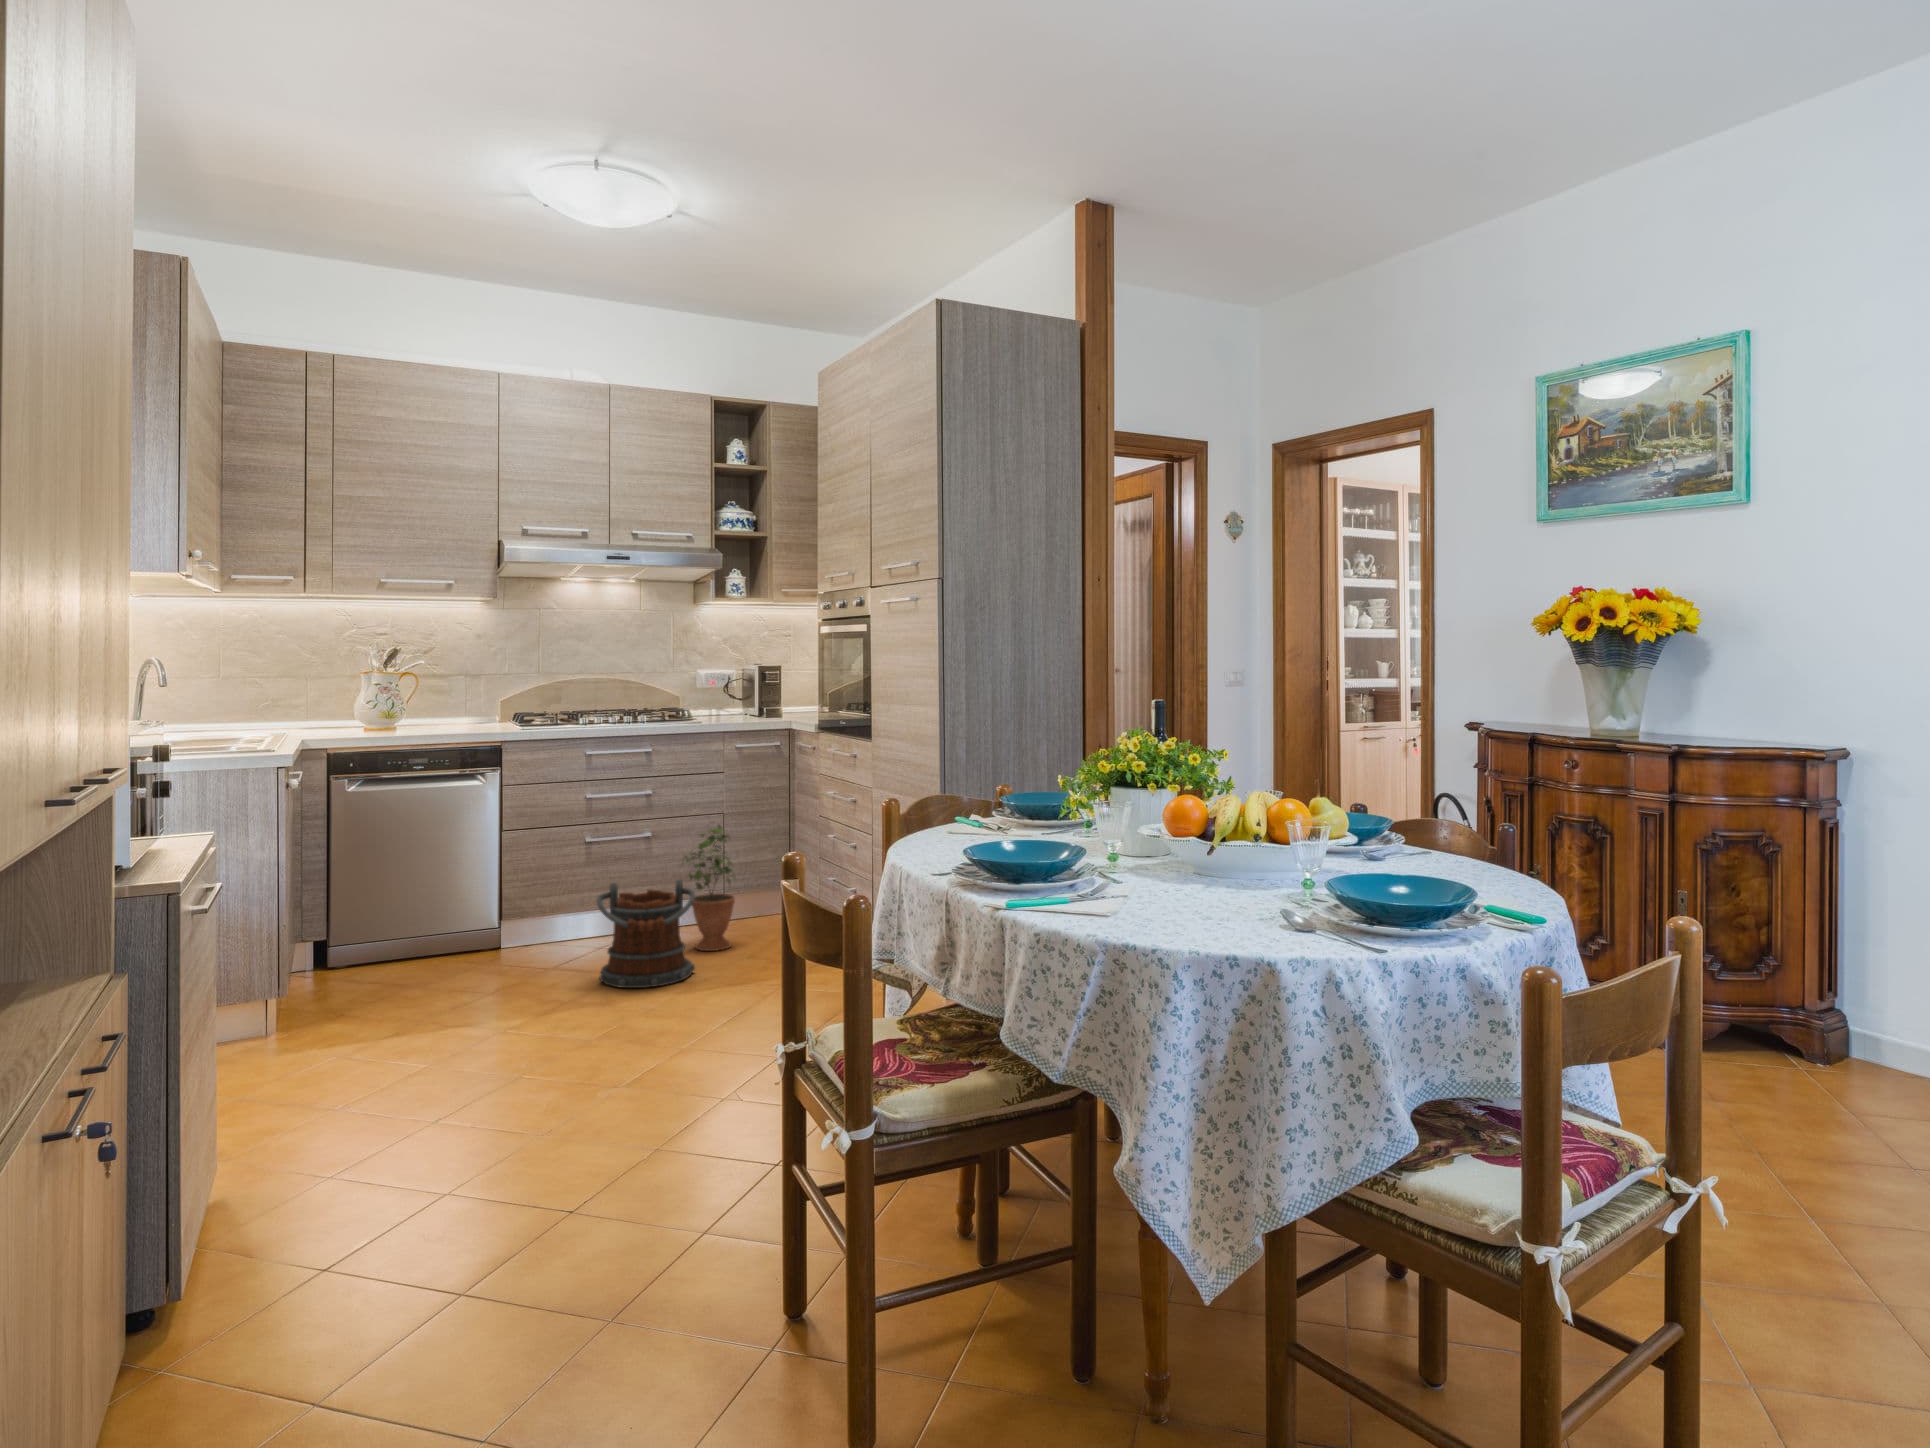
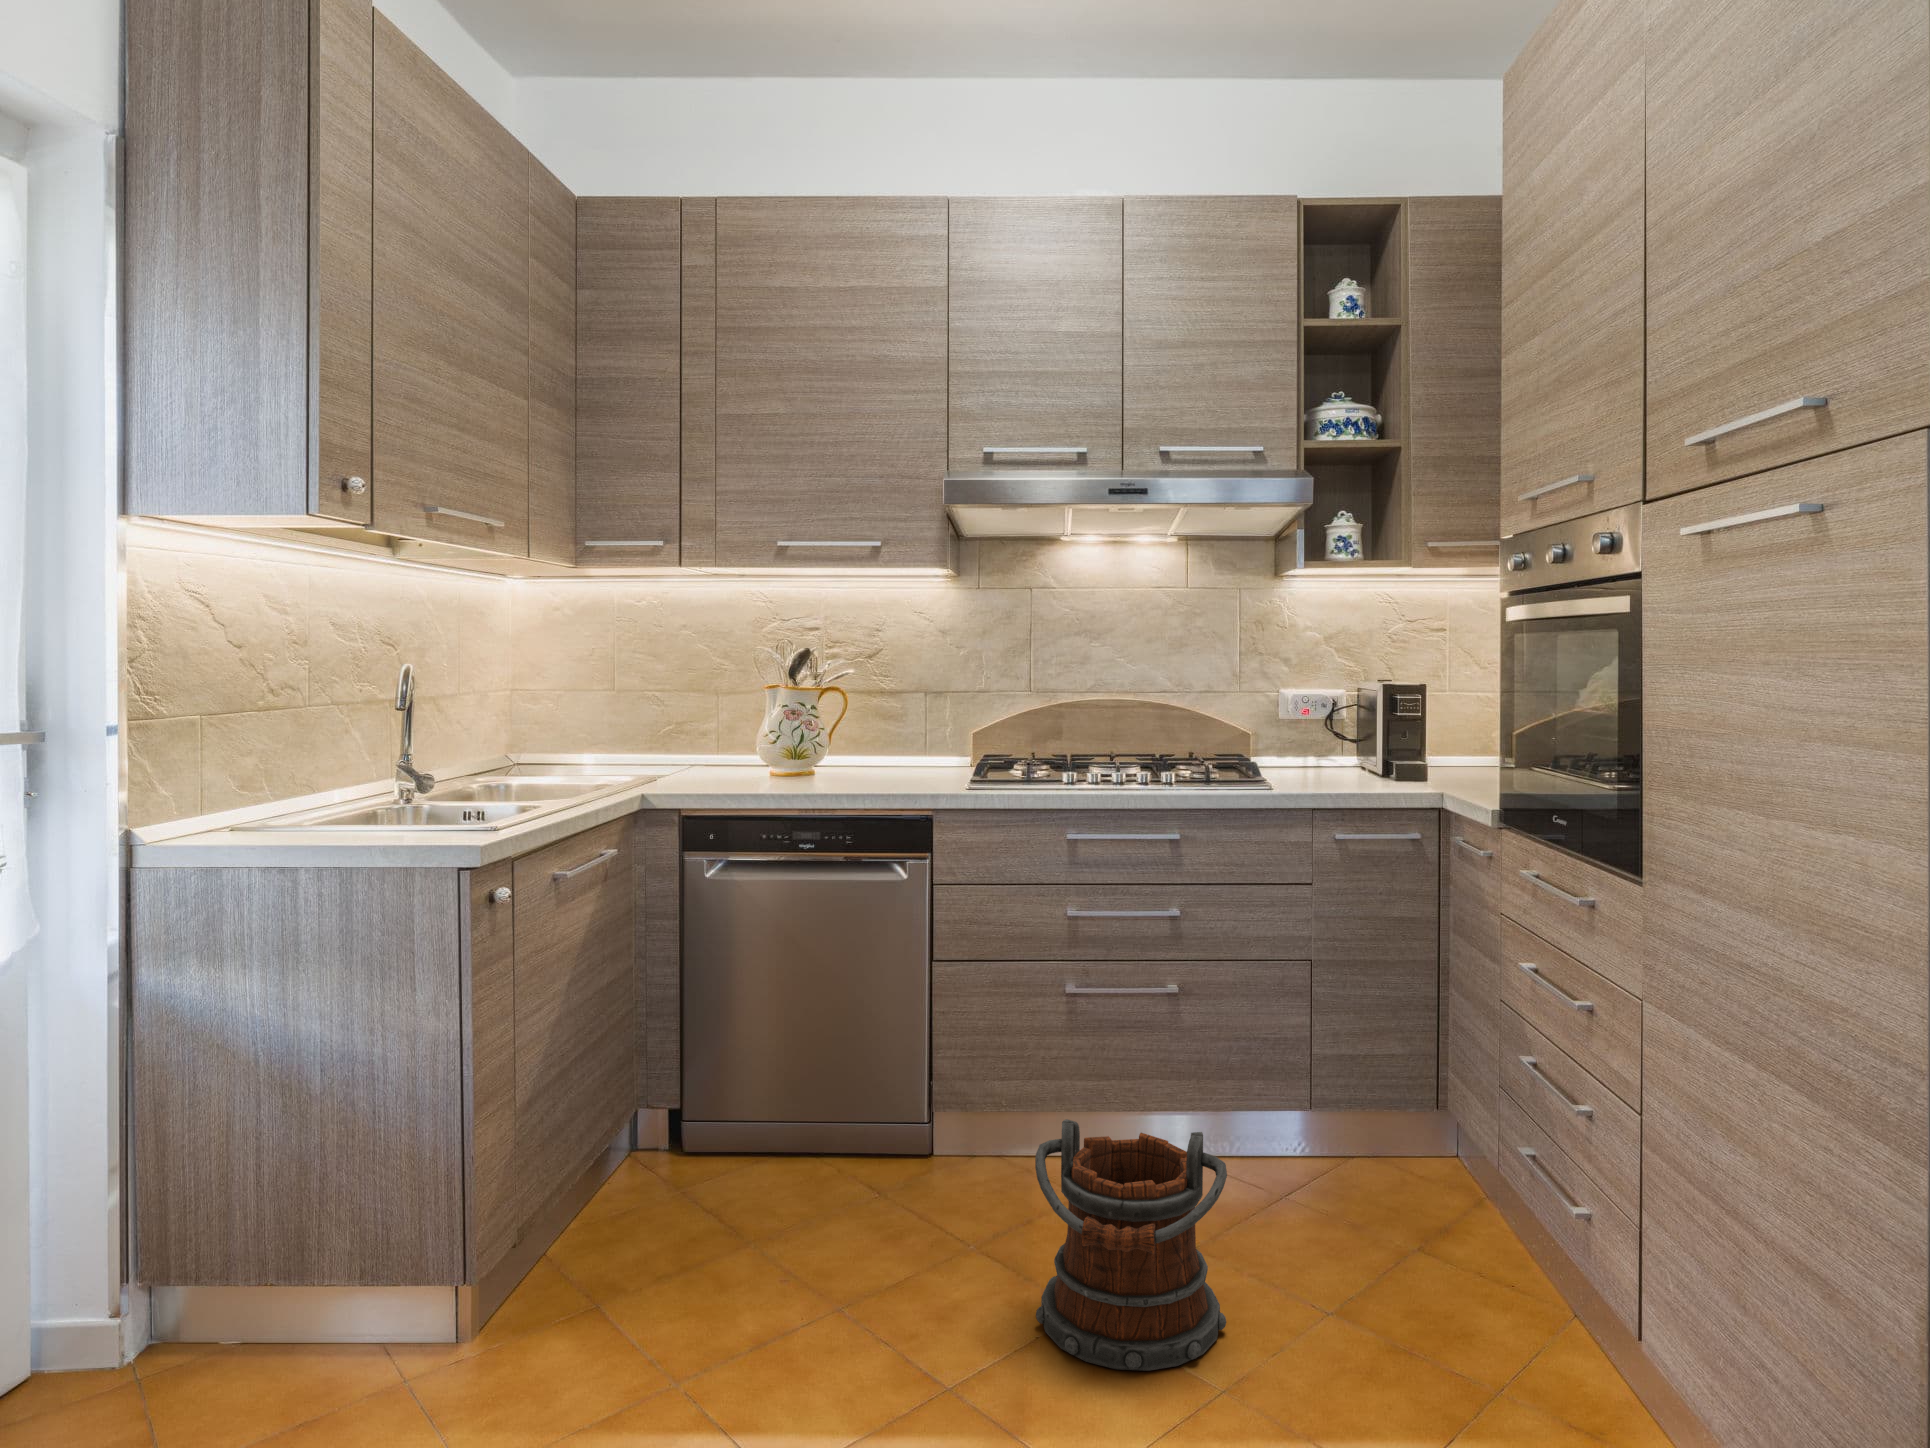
potted plant: present [684,822,735,951] -> none [1217,990,1324,1256]

